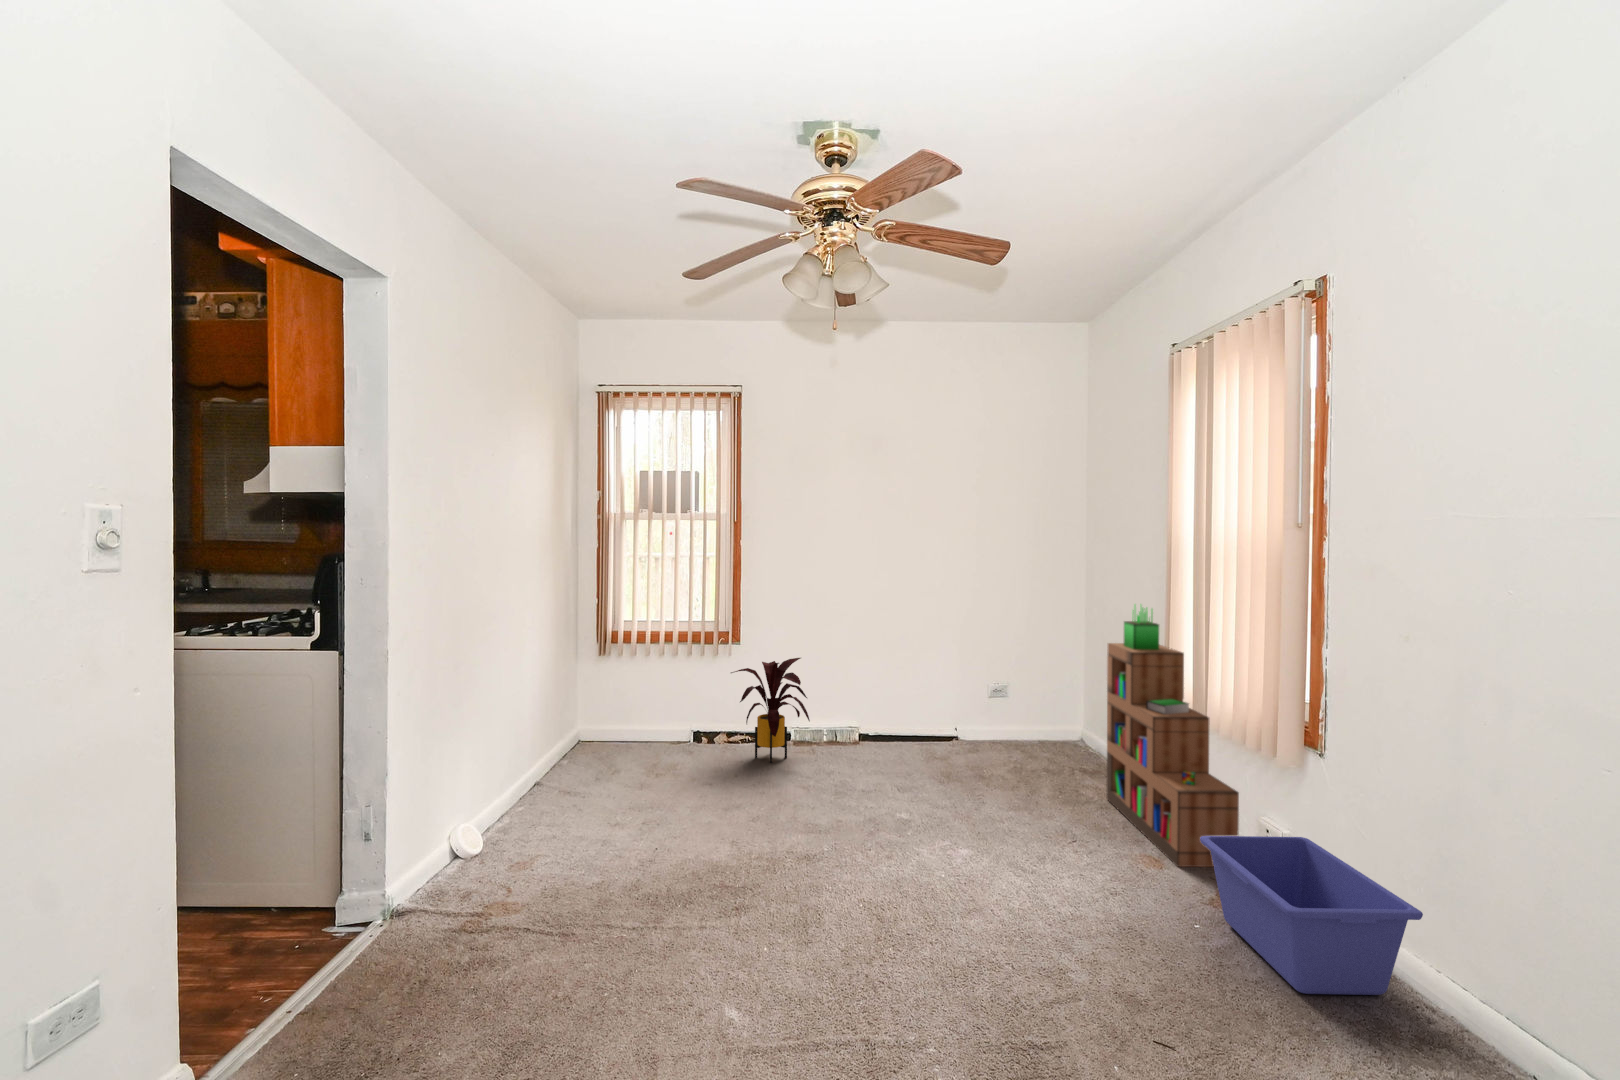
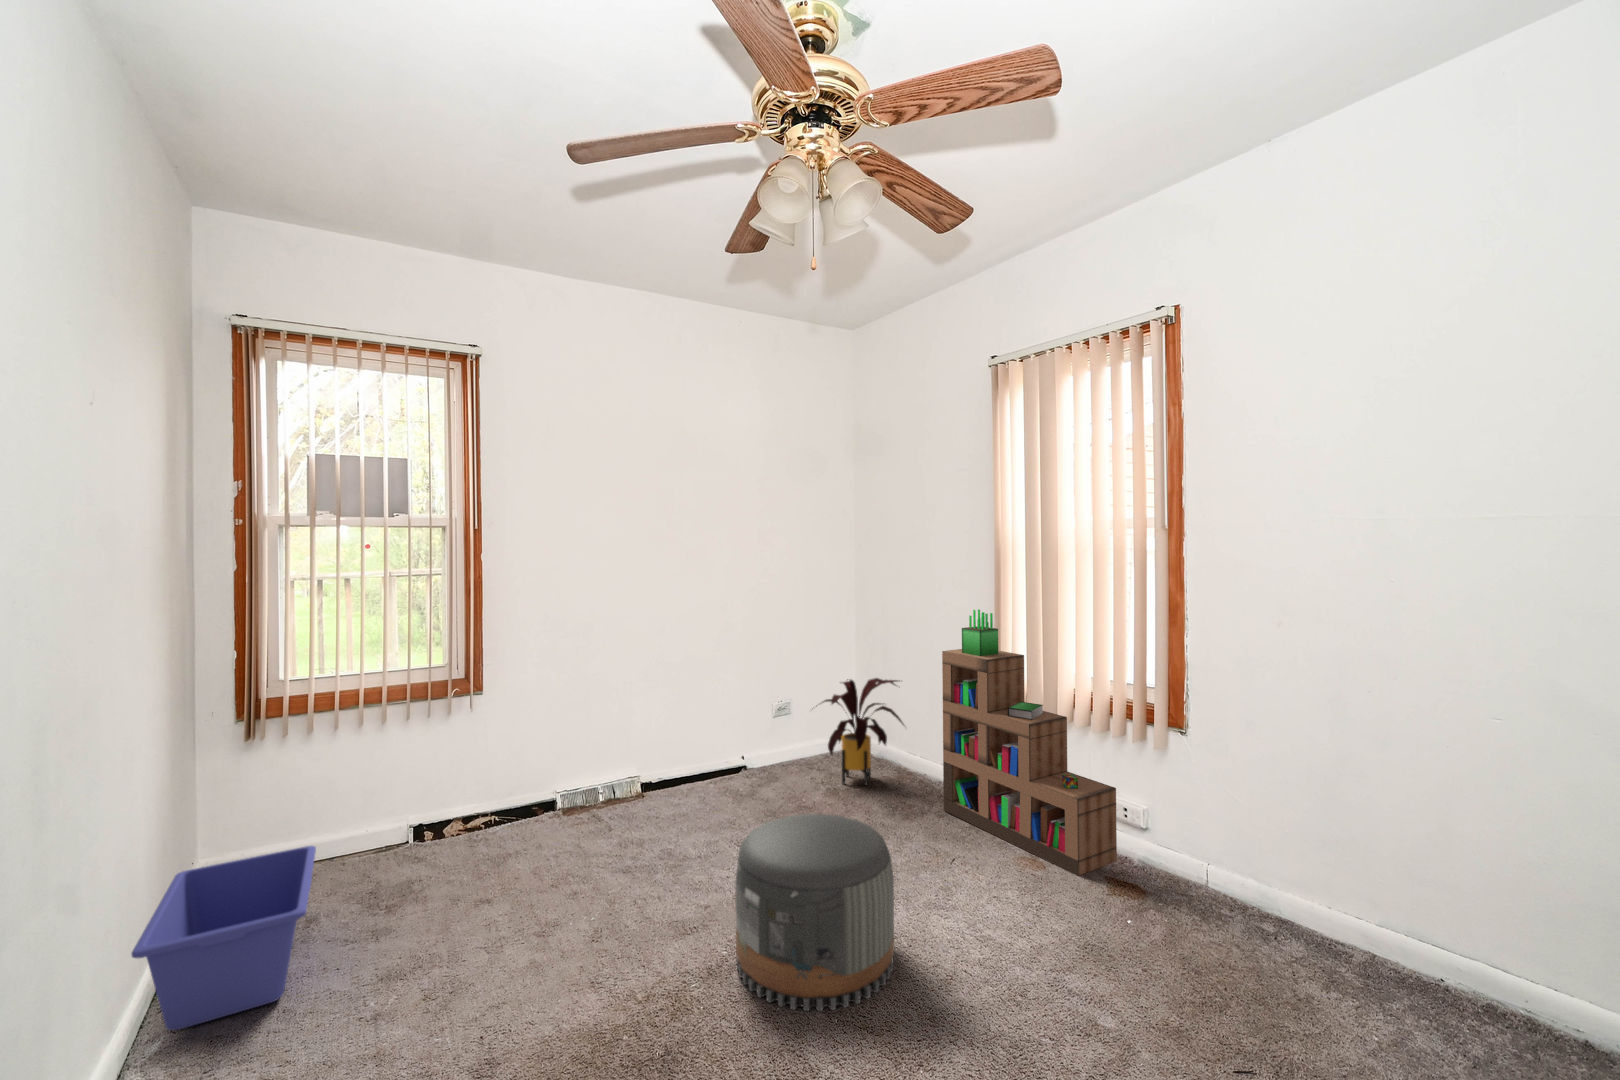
house plant: present [731,658,810,763] -> present [822,678,904,785]
pouf: none [825,750,946,882] -> present [735,814,894,1011]
storage bin: present [1200,836,1423,995] -> present [132,846,316,1030]

